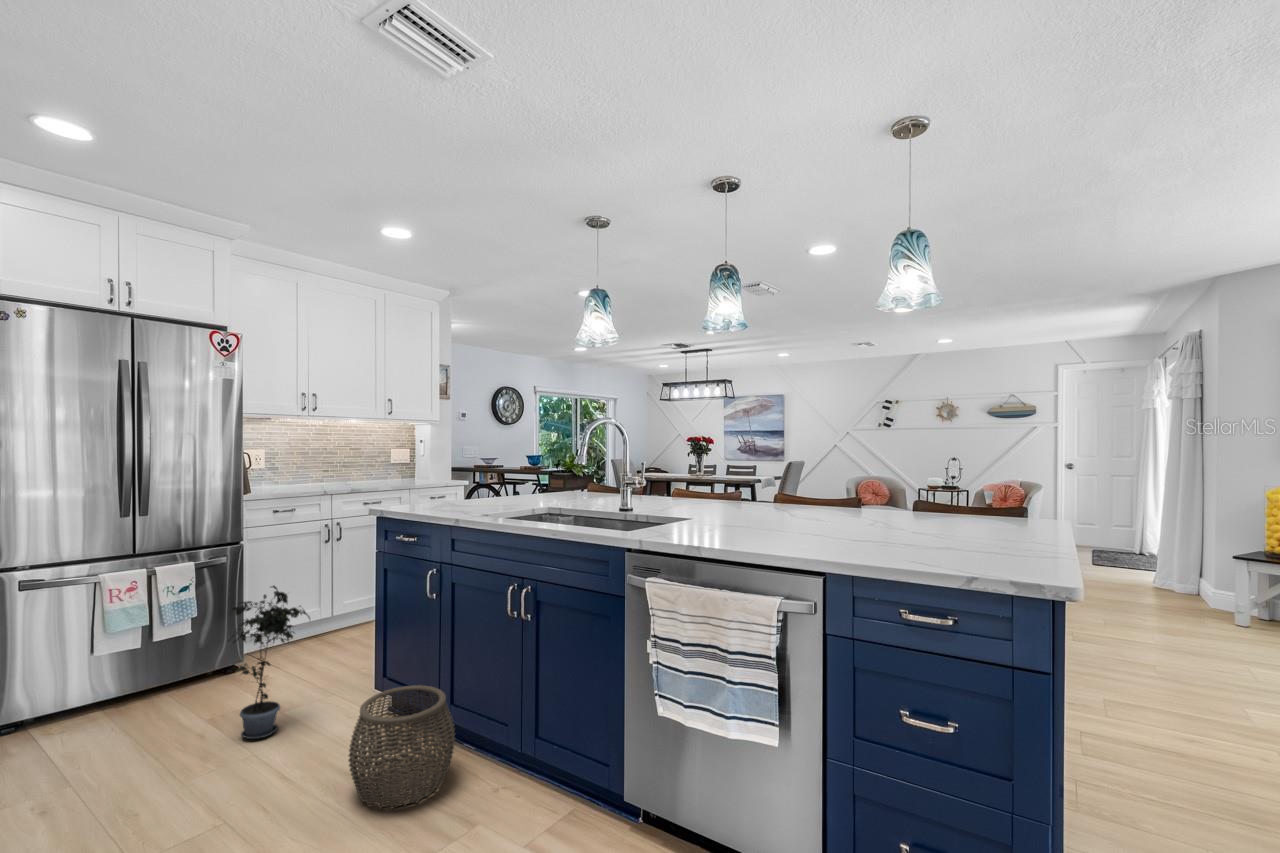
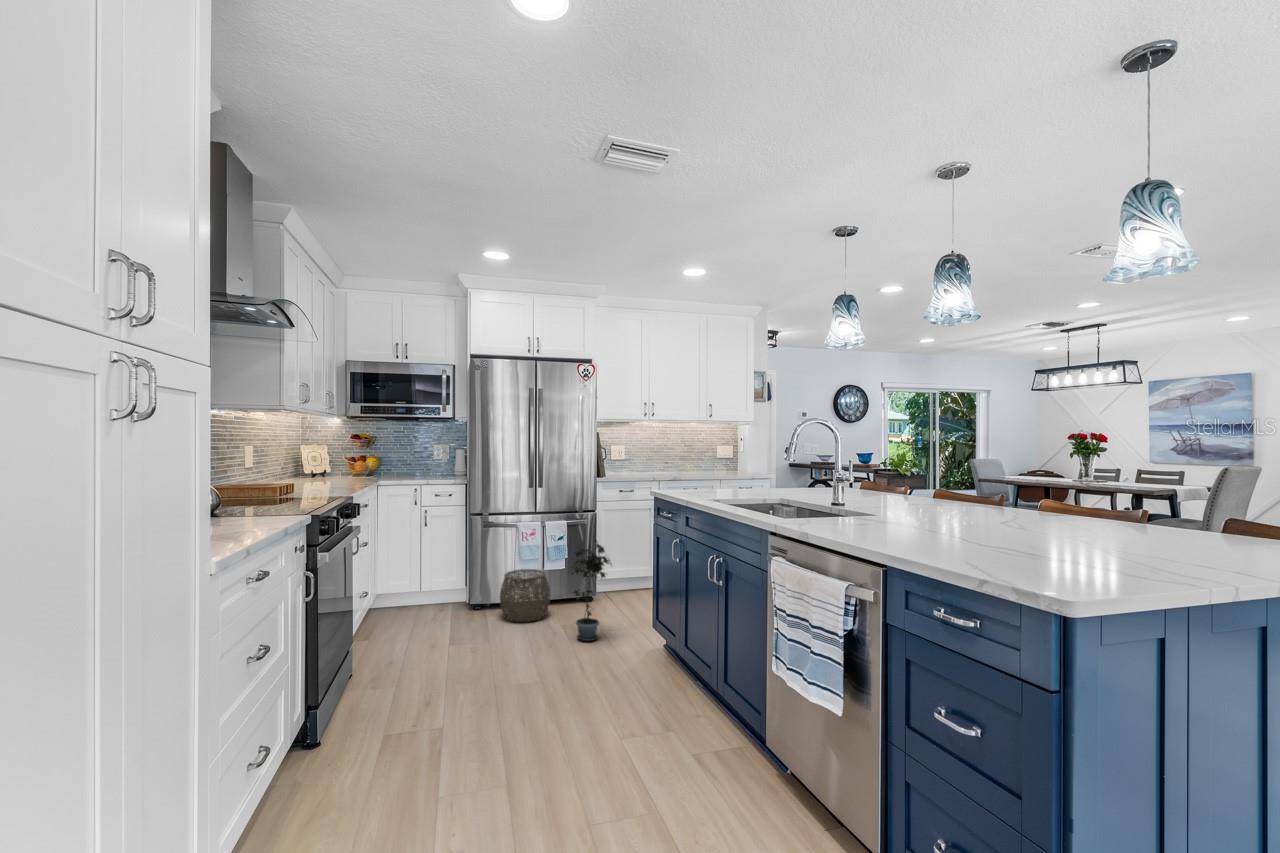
woven basket: present [348,685,455,809] -> present [500,569,550,622]

